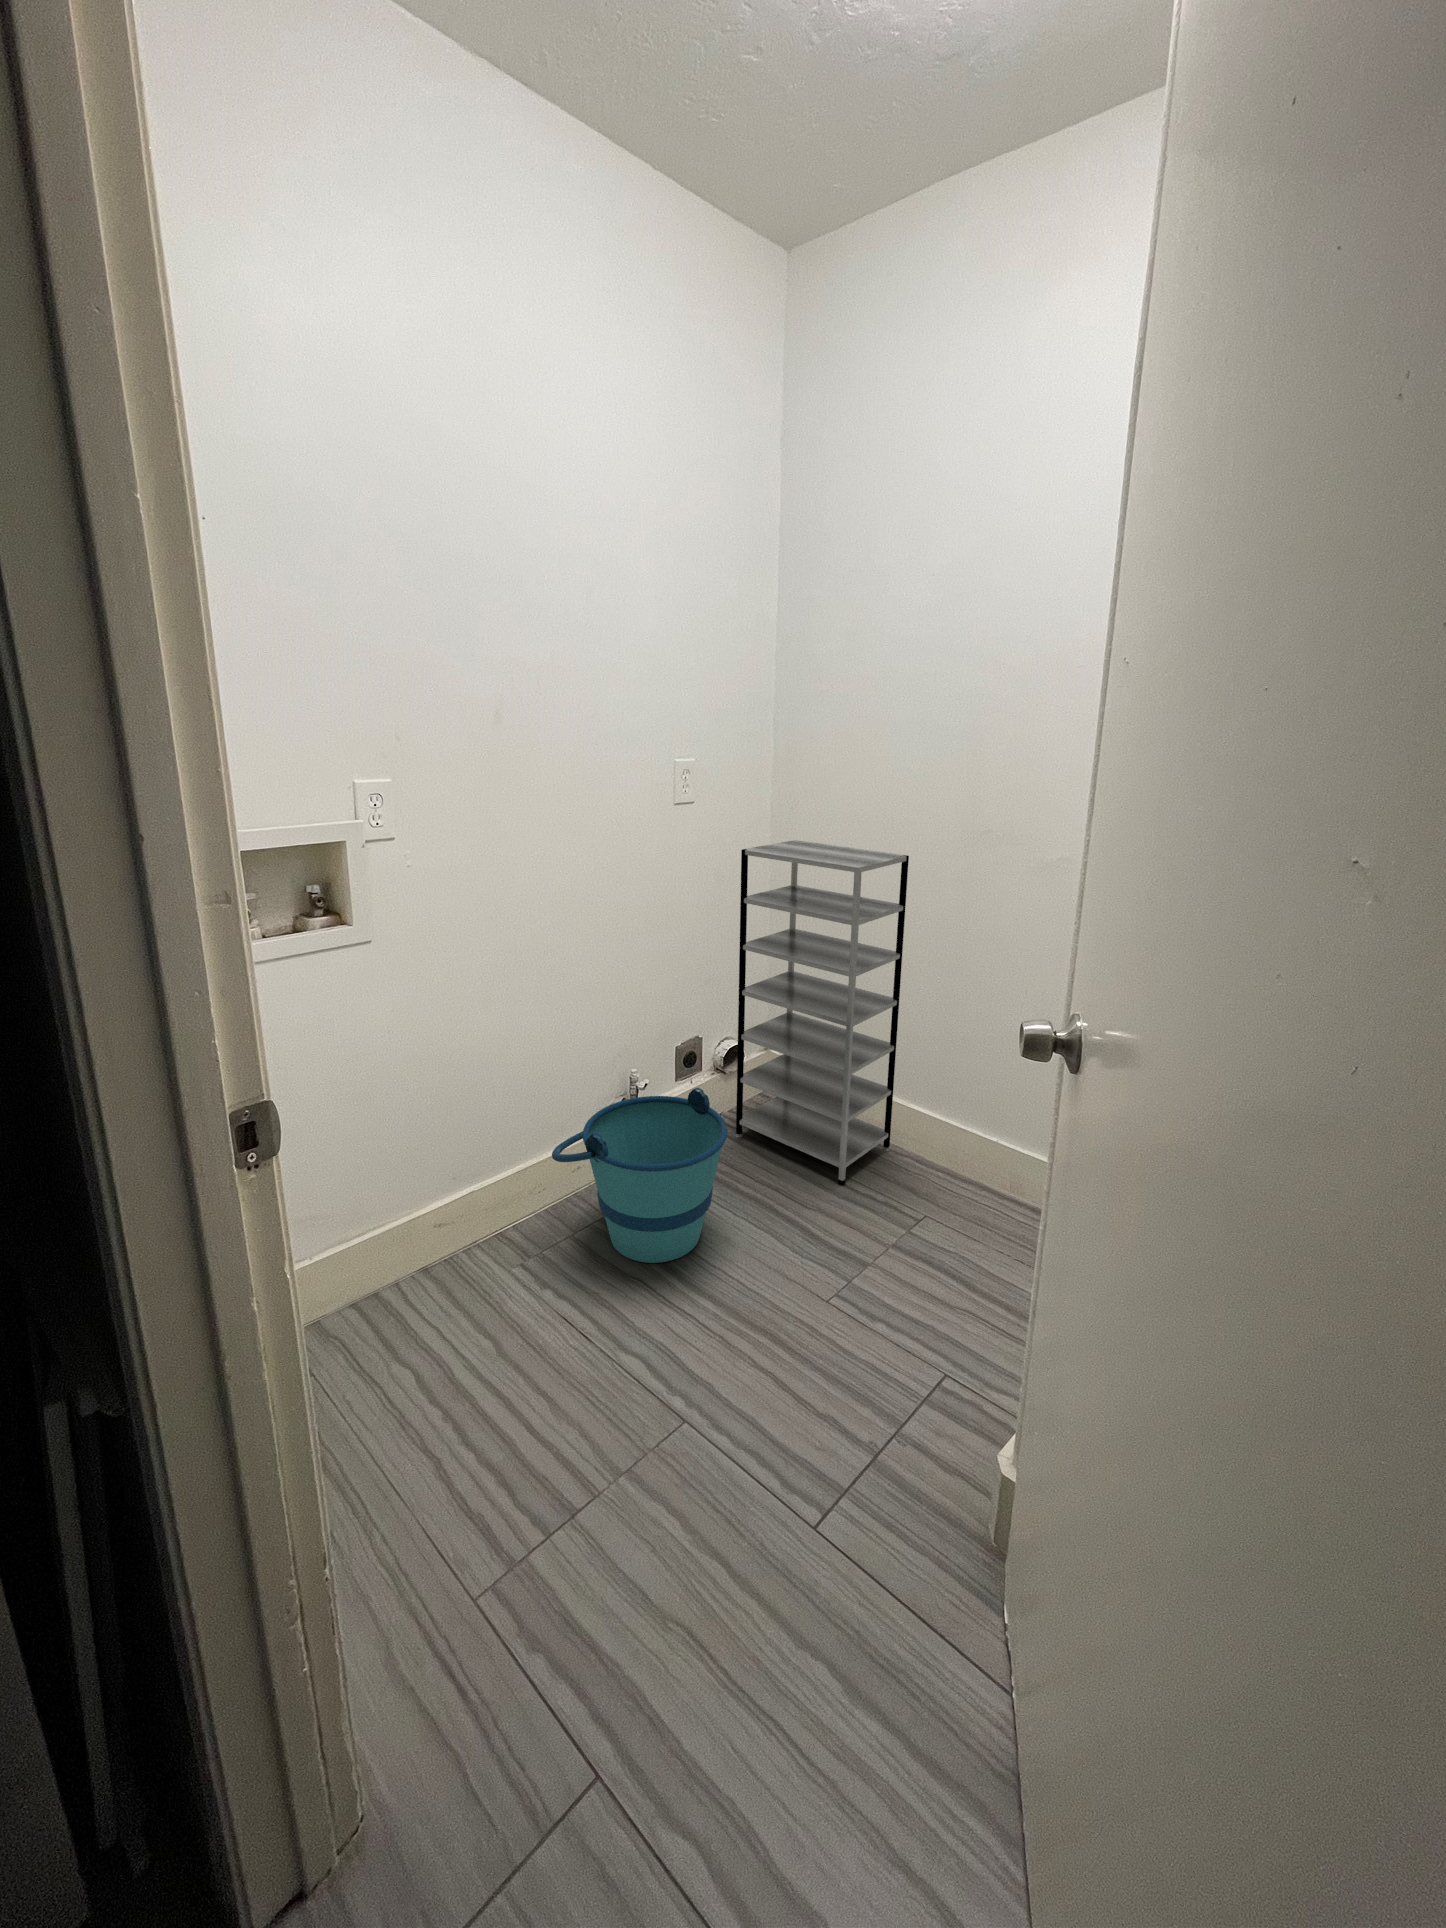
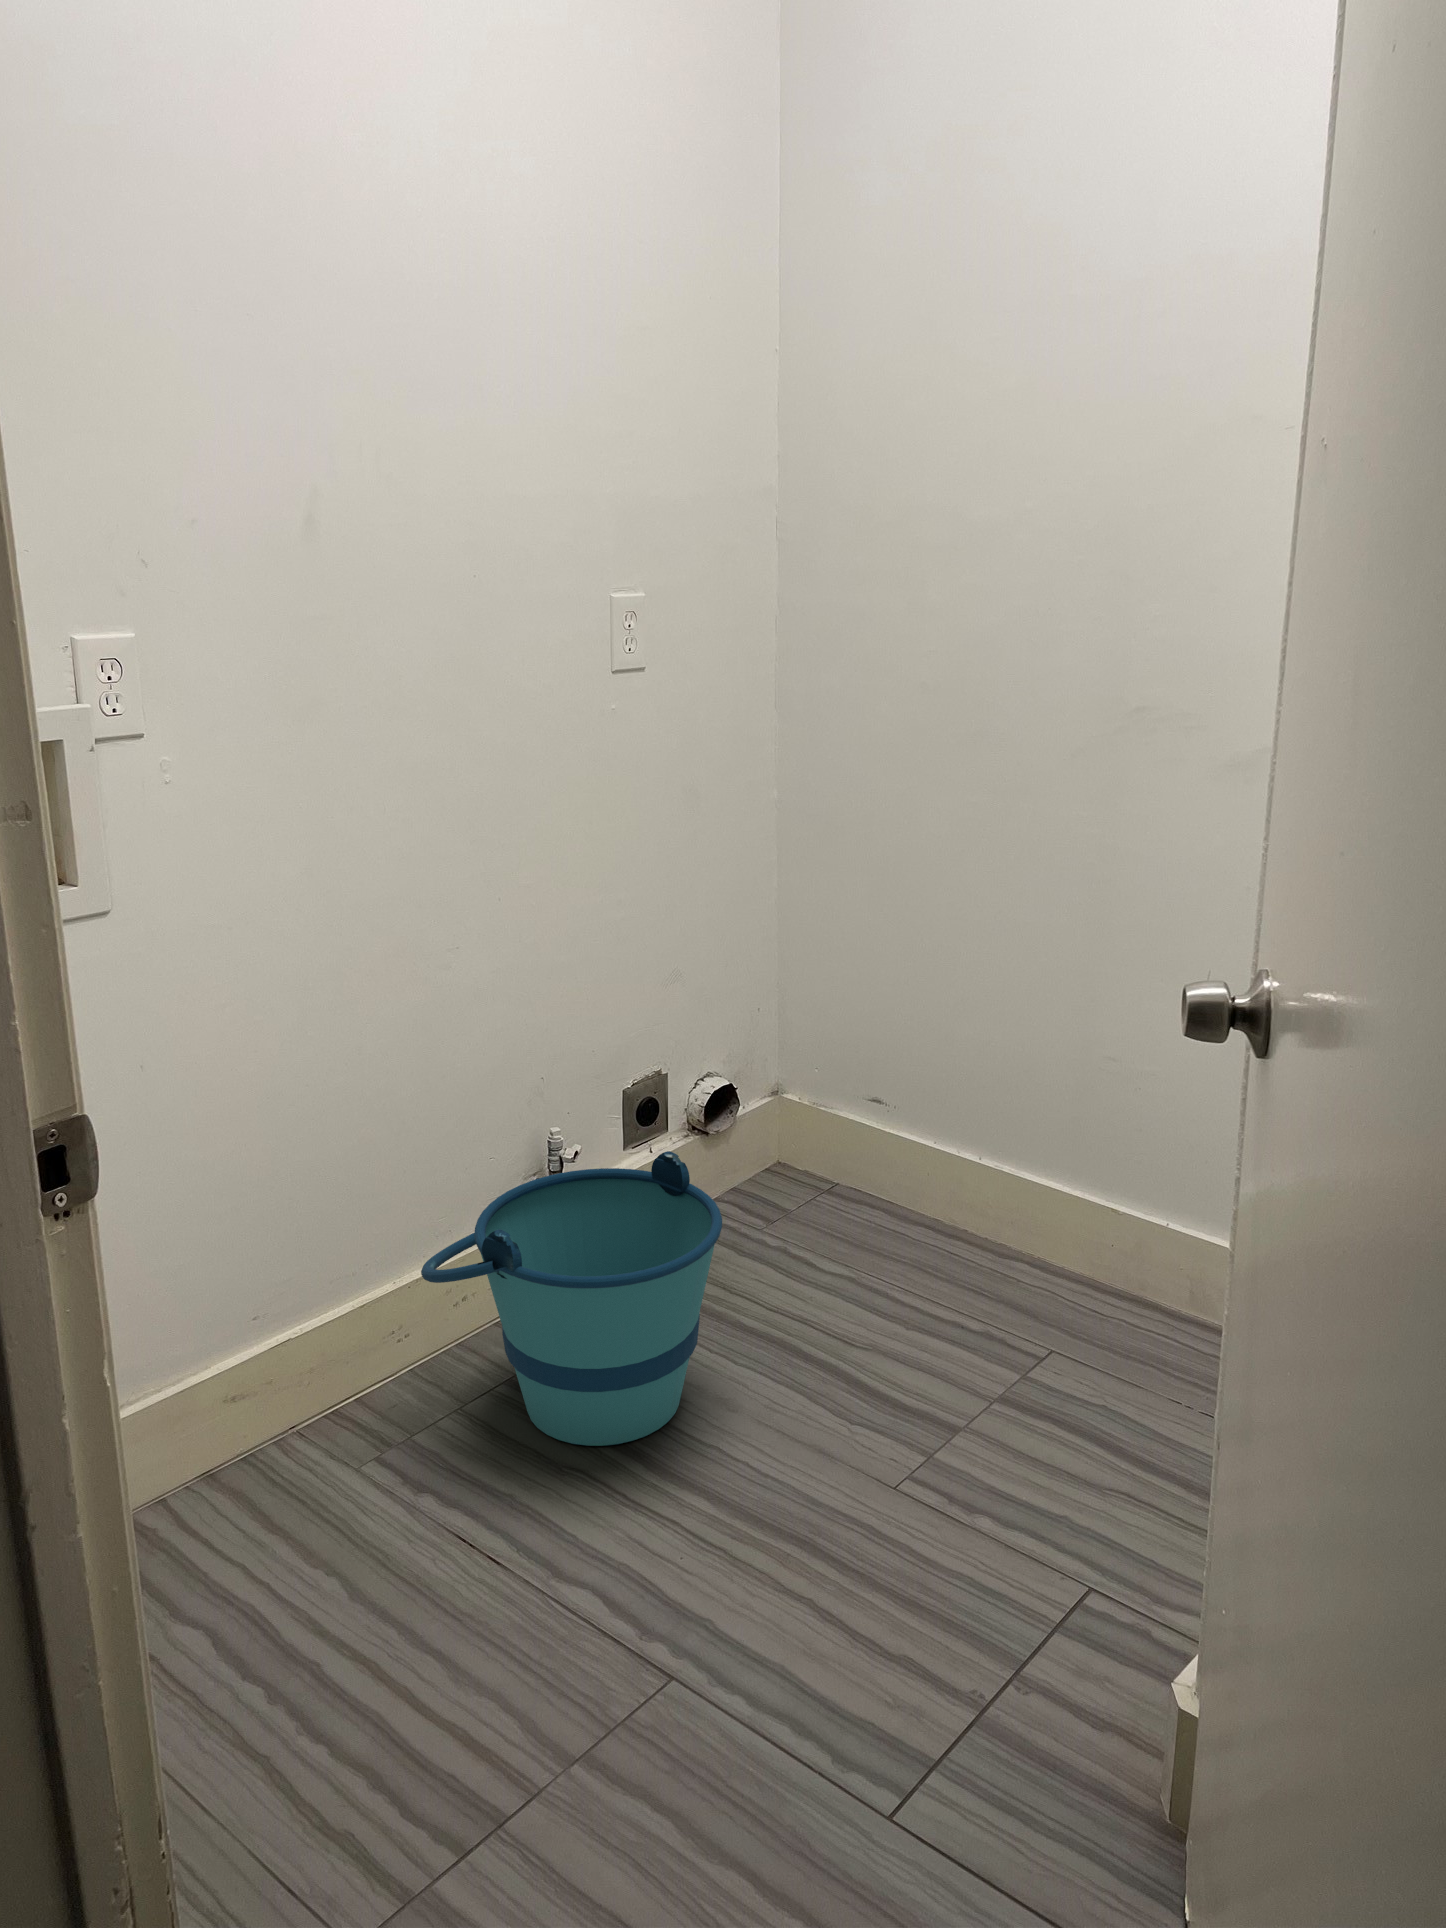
shelving unit: present [736,840,909,1184] -> none [730,722,1019,1308]

